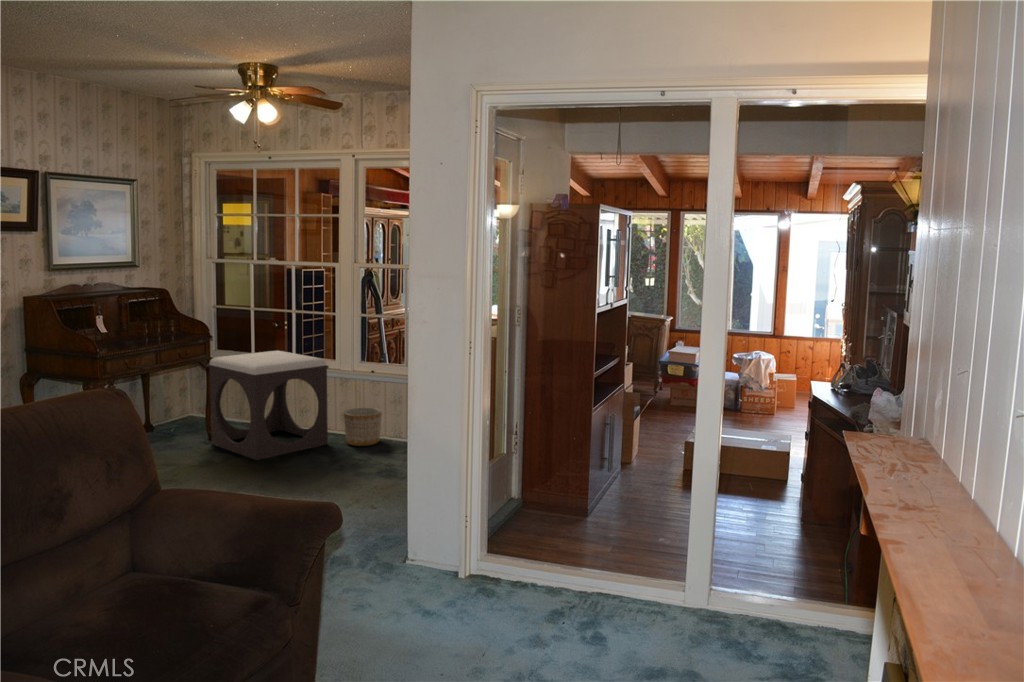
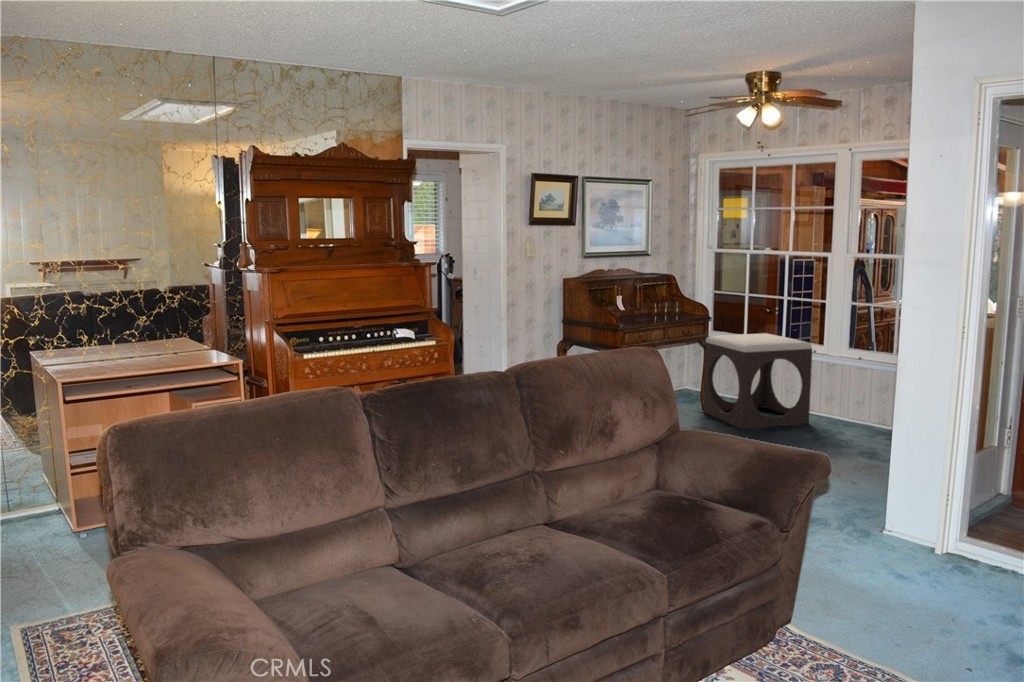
planter: present [344,407,382,446] -> none [826,392,866,429]

